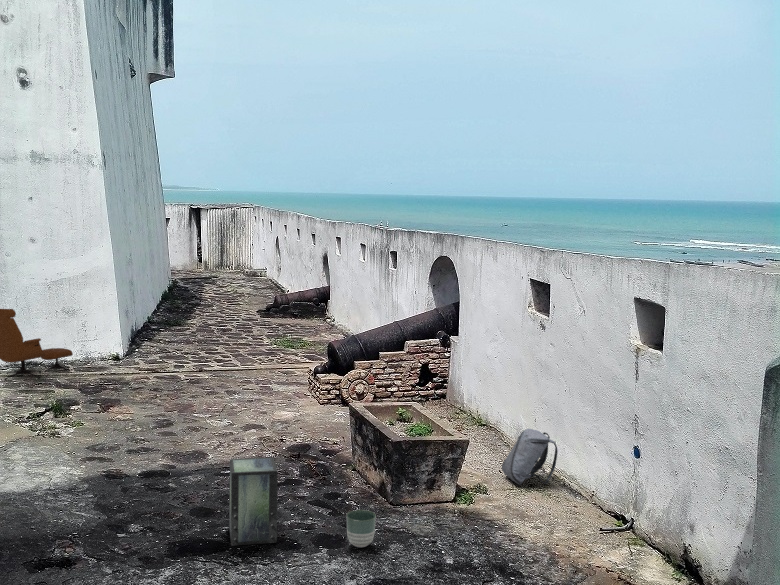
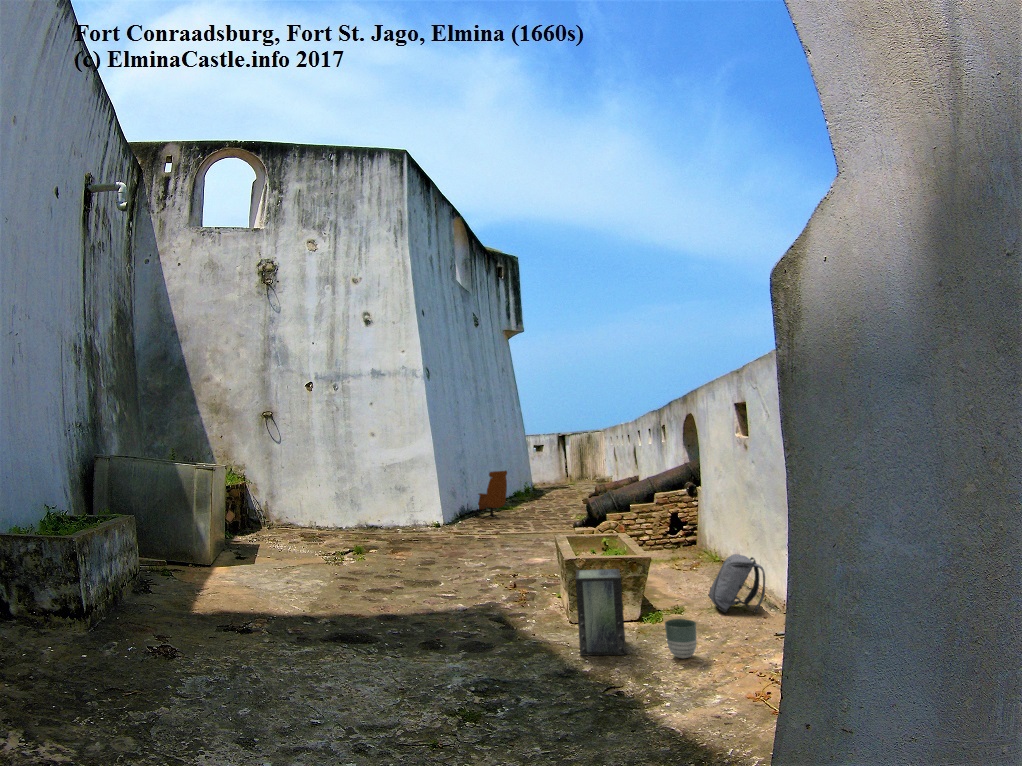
lounge chair: present [0,309,73,380] -> present [474,471,507,519]
storage box: present [229,458,278,546] -> present [576,569,626,656]
planter: present [346,510,376,547] -> present [665,619,697,658]

